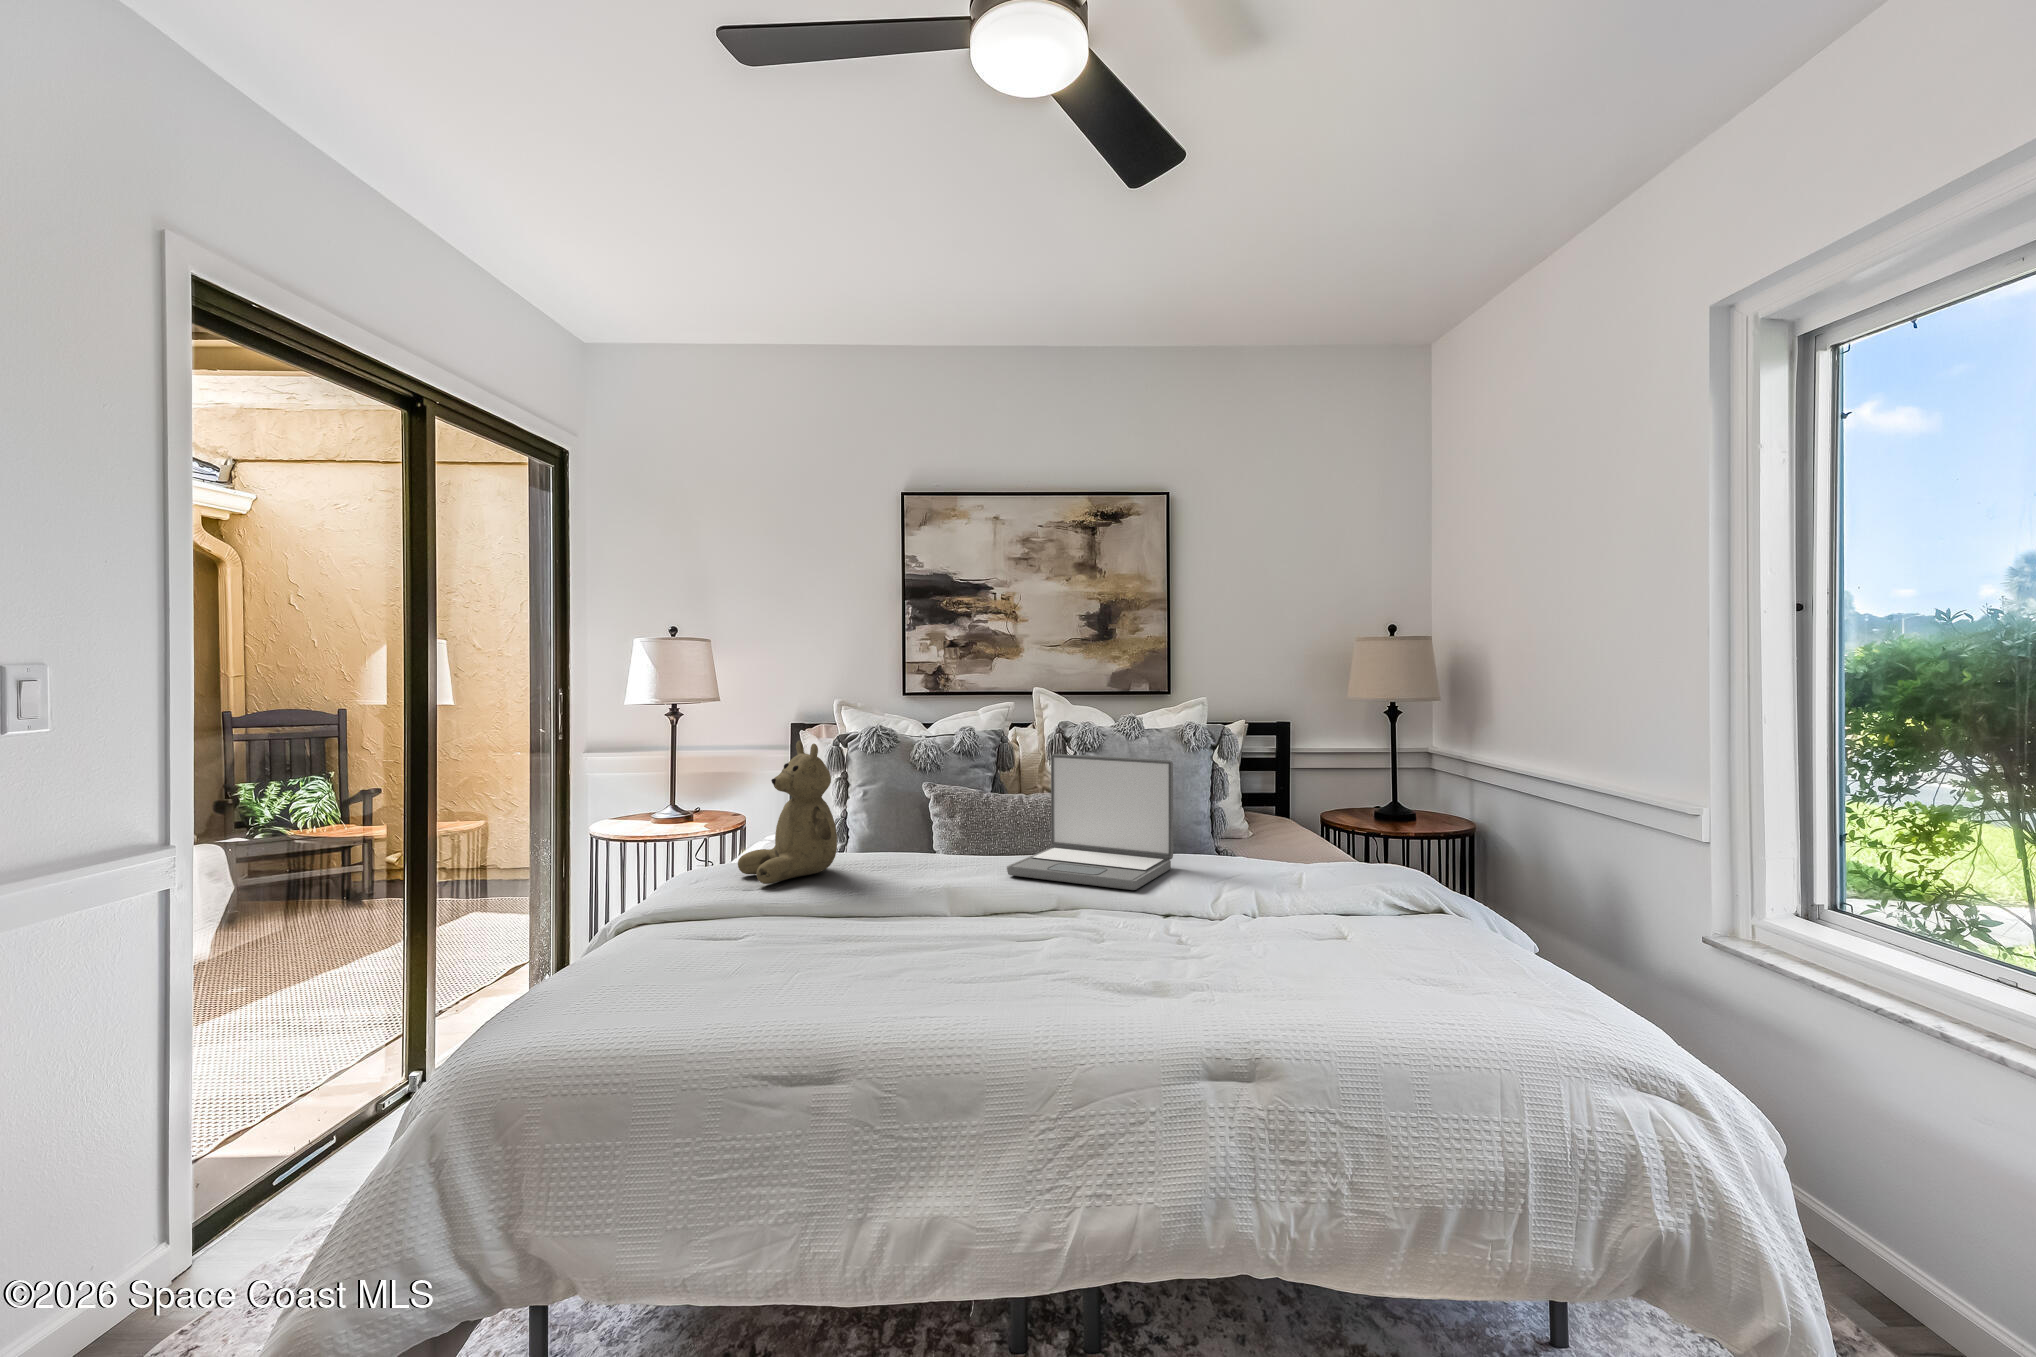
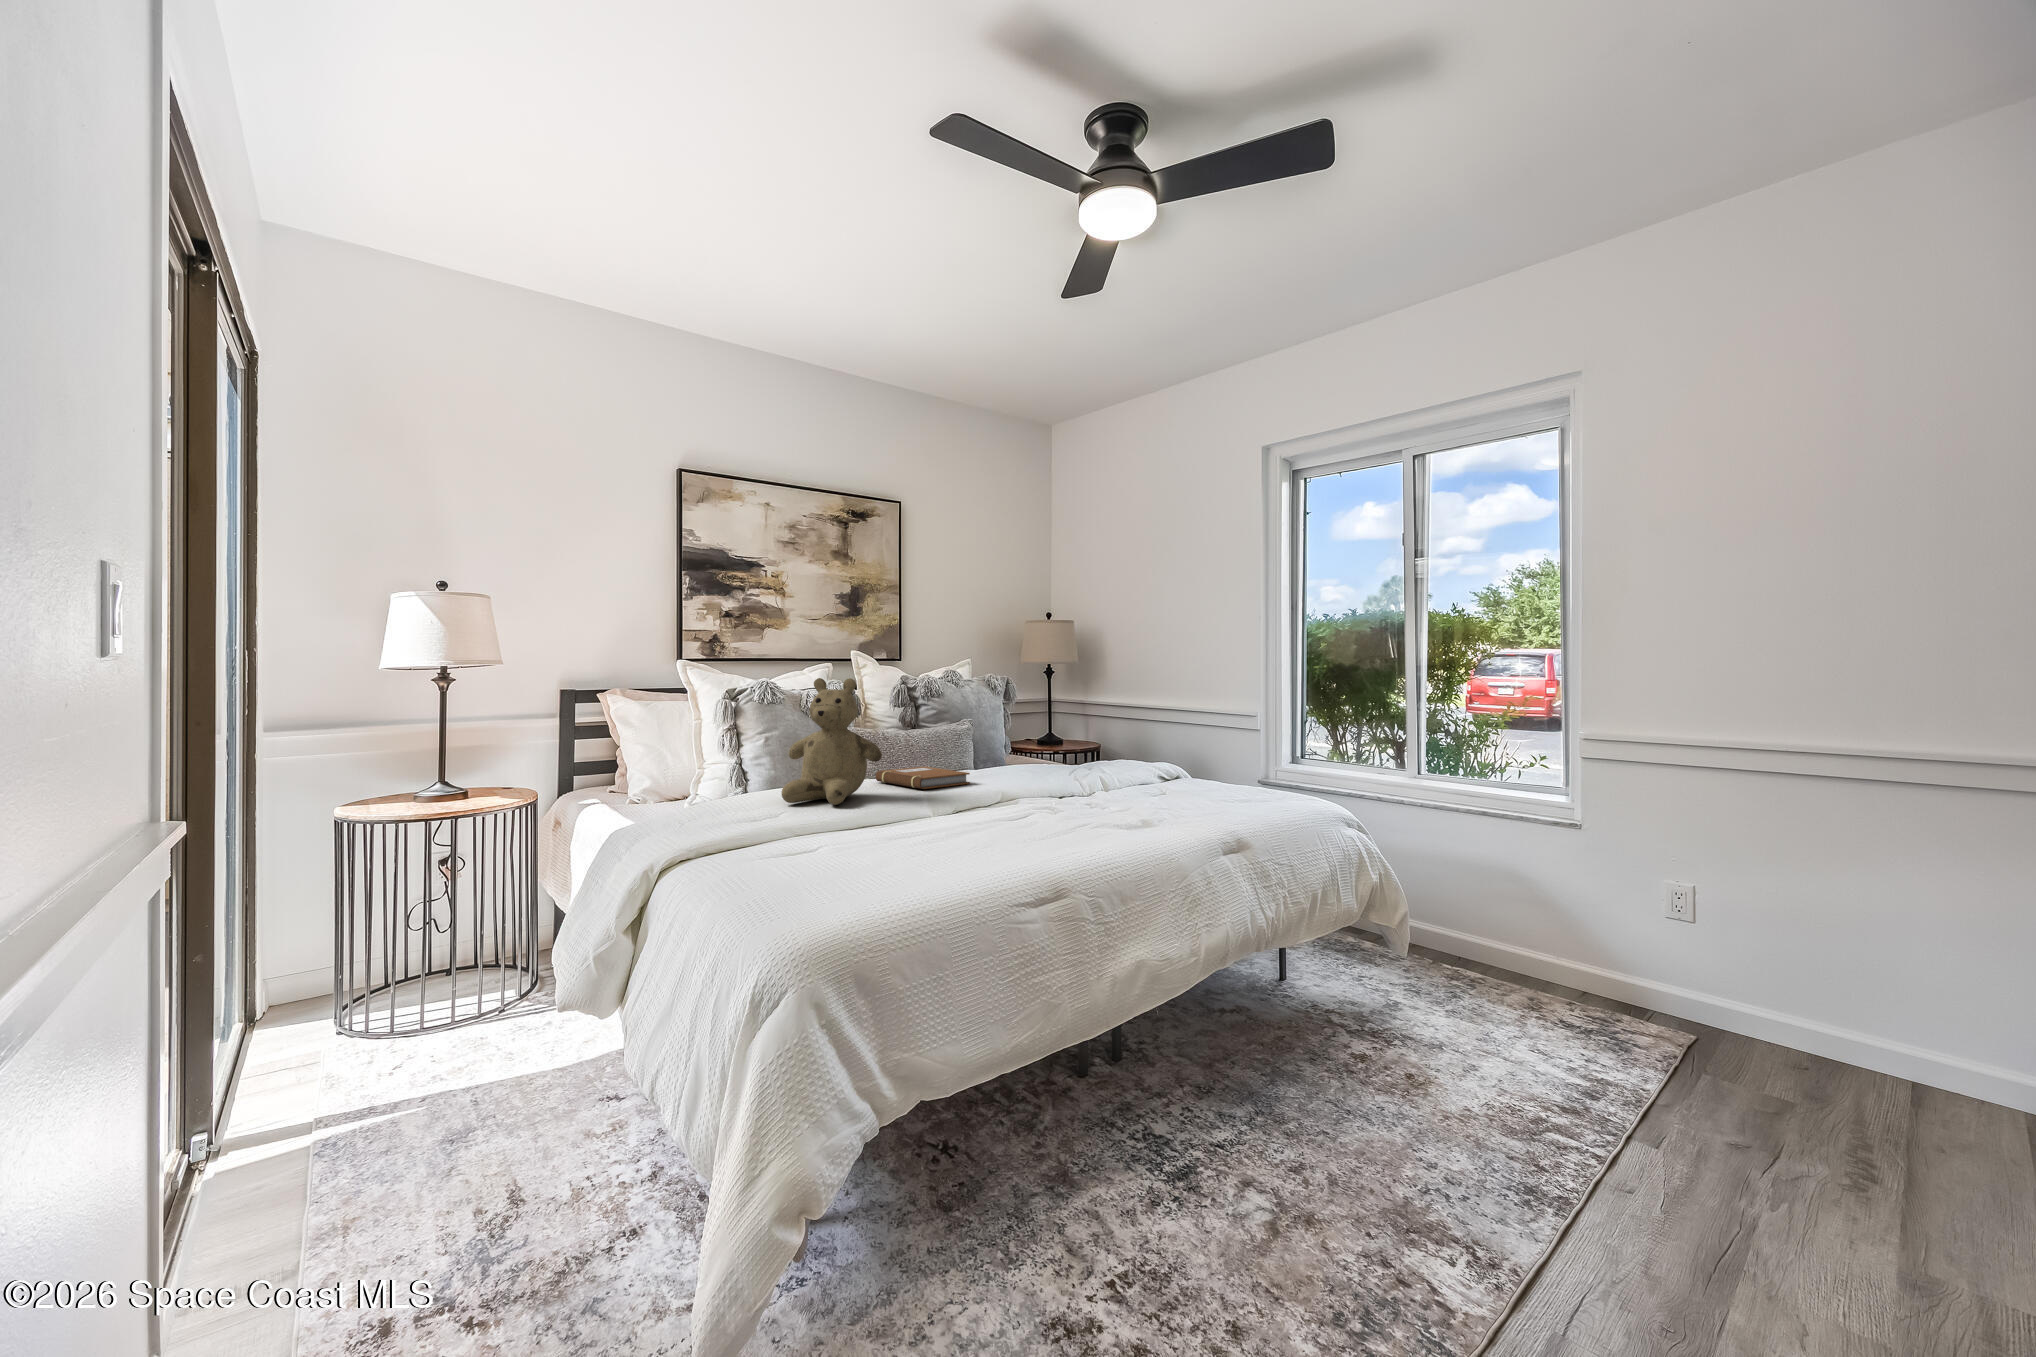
laptop: present [1007,754,1173,890] -> none [975,690,1094,780]
notebook: none [898,844,976,876] -> present [876,767,970,789]

